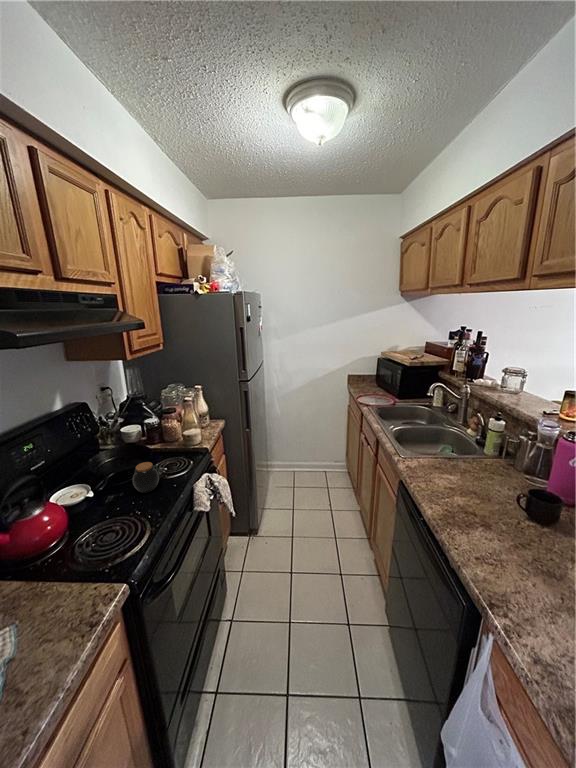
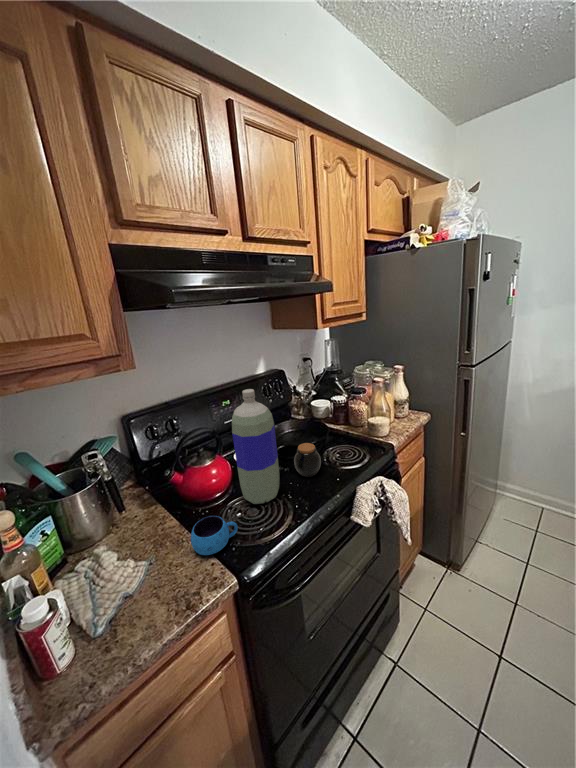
bottle: none [73,421,128,531] -> present [232,389,279,504]
mug: none [57,546,107,589] -> present [191,516,238,555]

